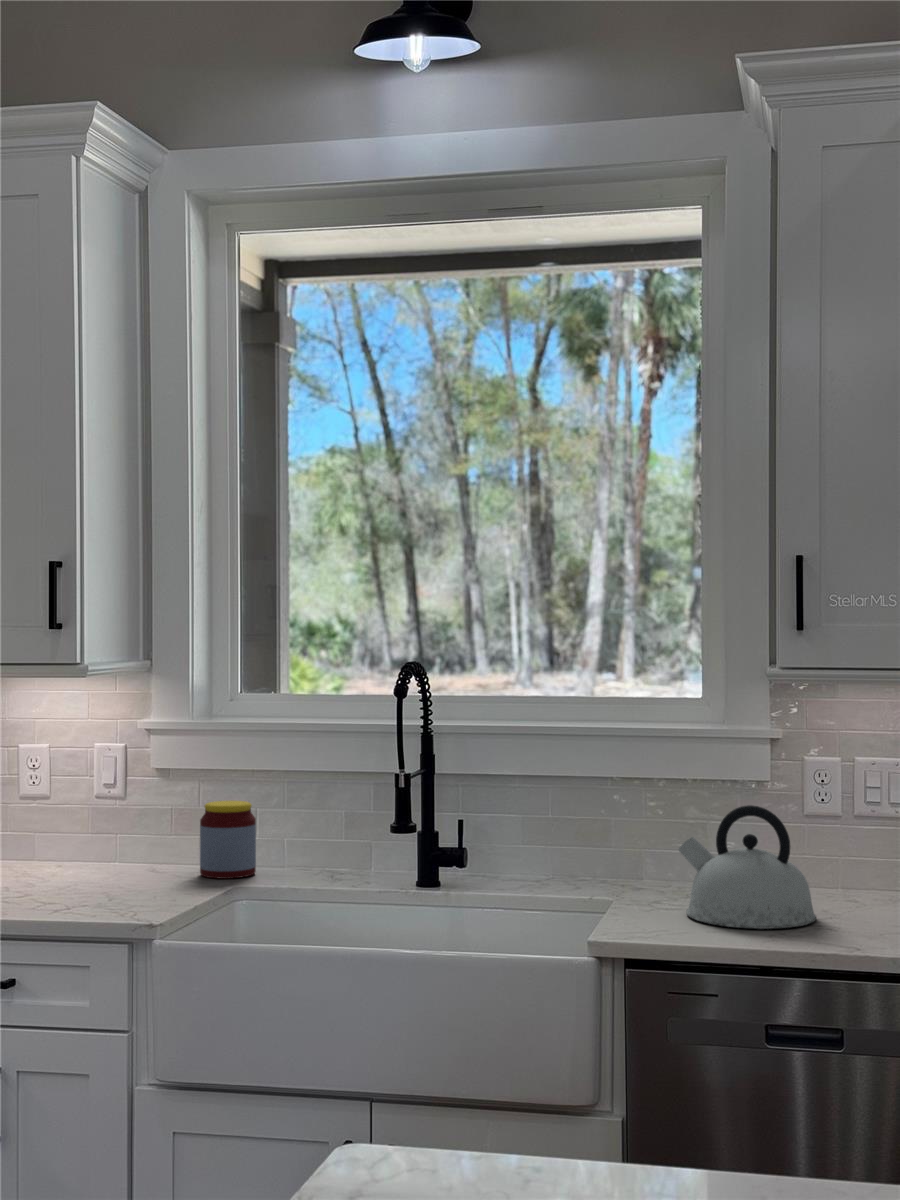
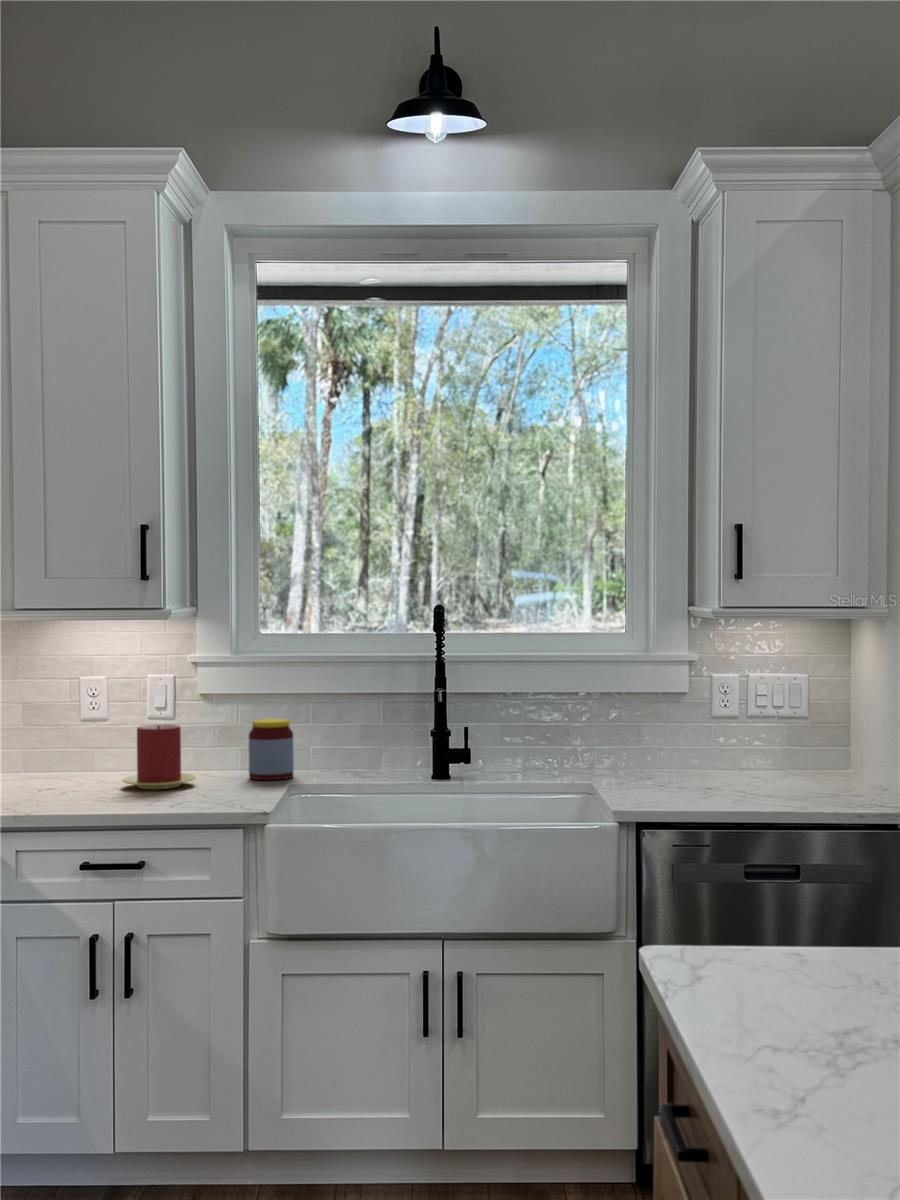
candle: none [38,804,128,885] -> present [123,724,195,789]
kettle: present [679,805,816,929] -> none [643,706,746,794]

